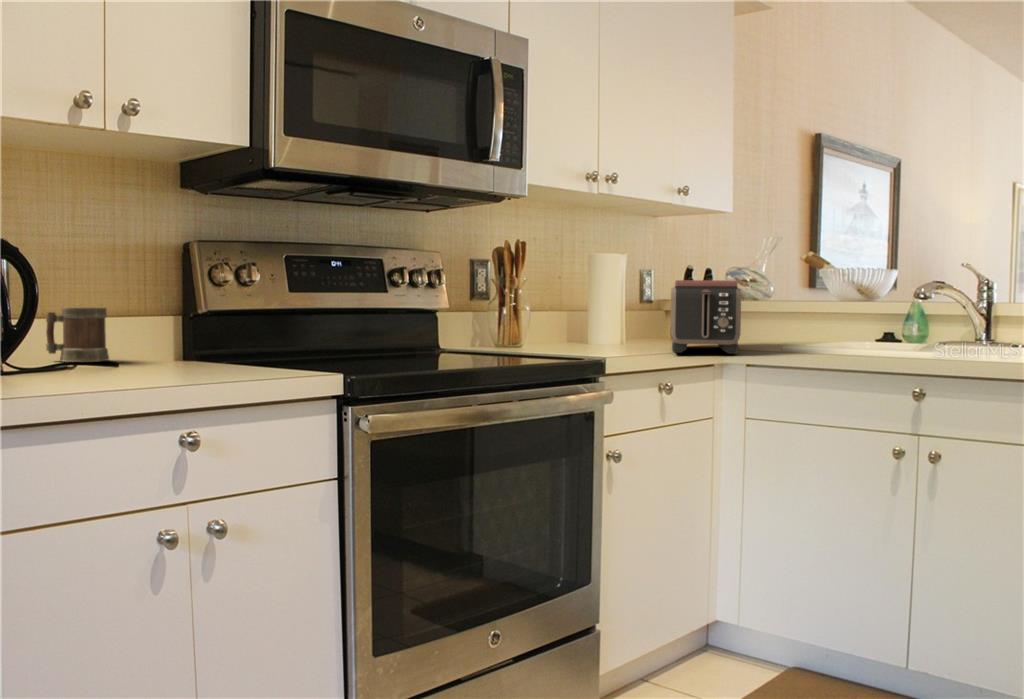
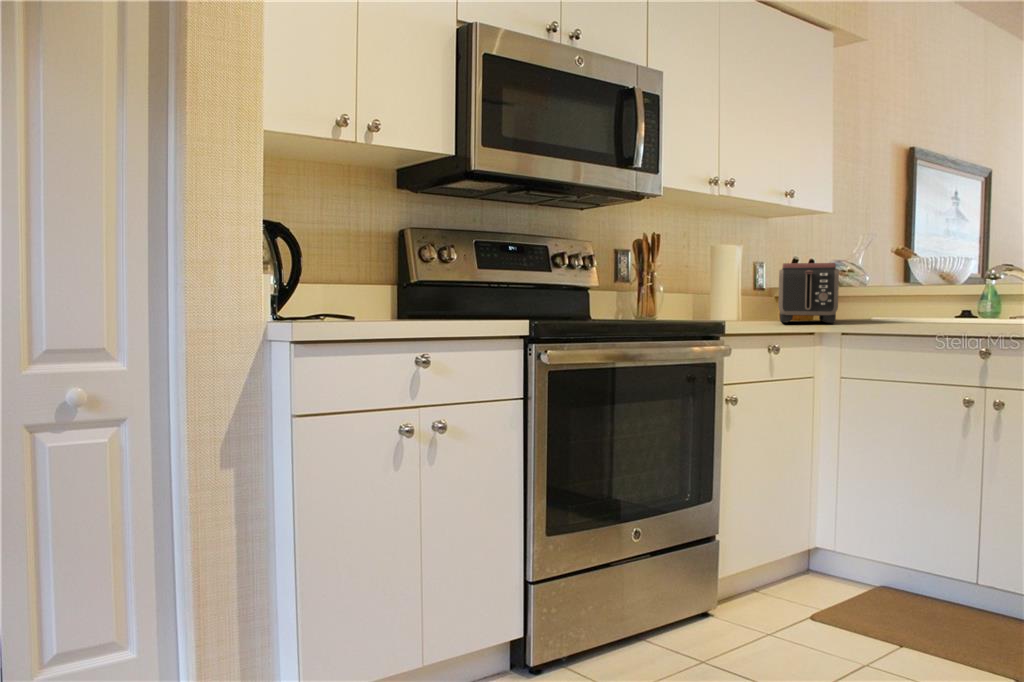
mug: present [46,307,109,362] -> none [314,275,357,314]

